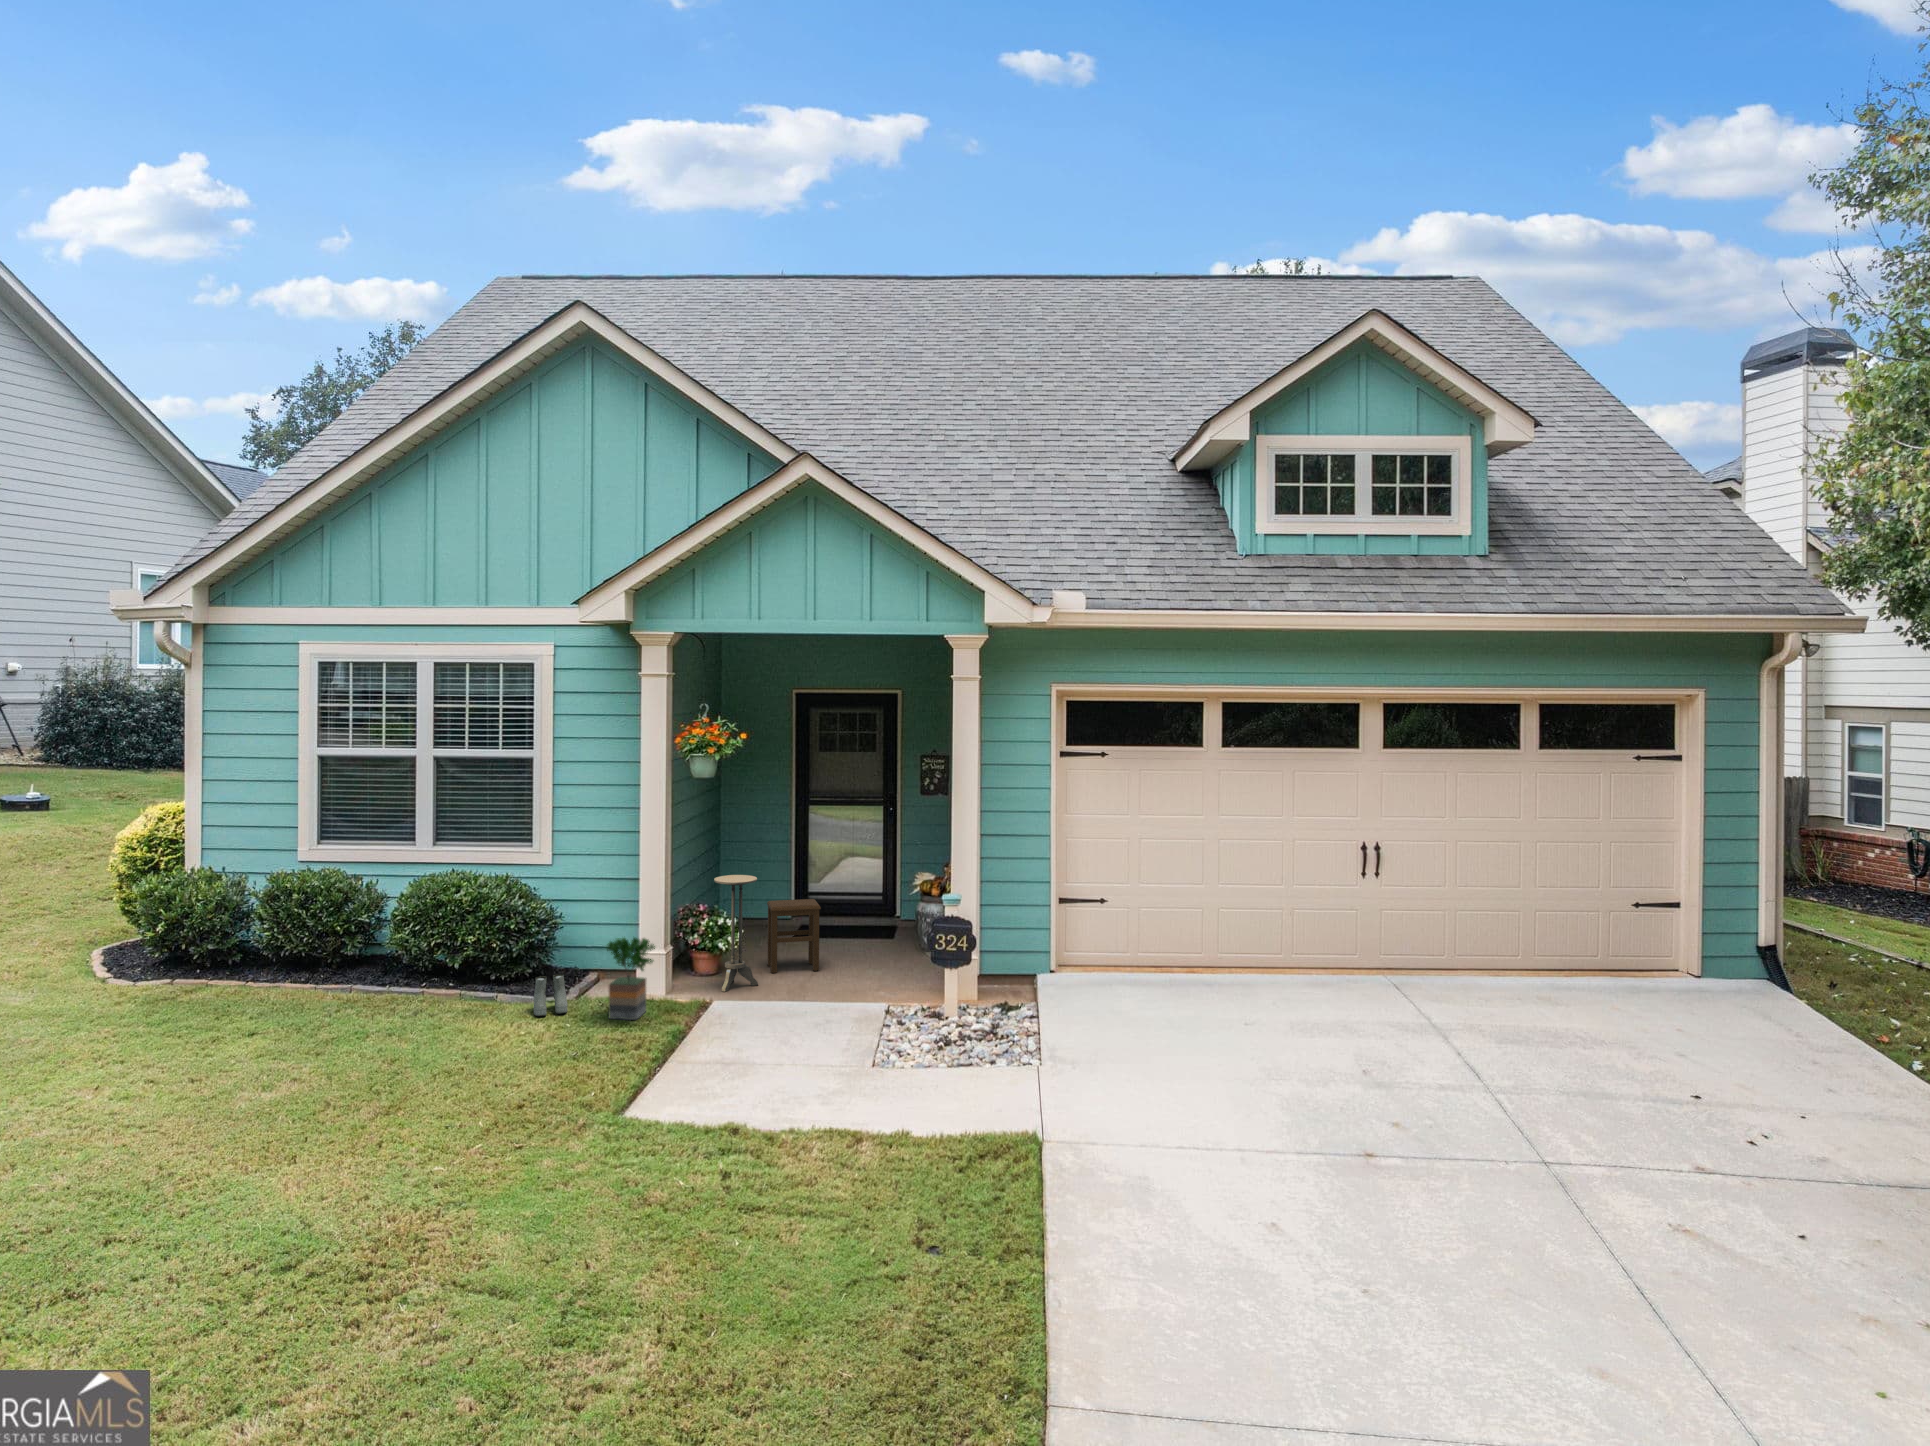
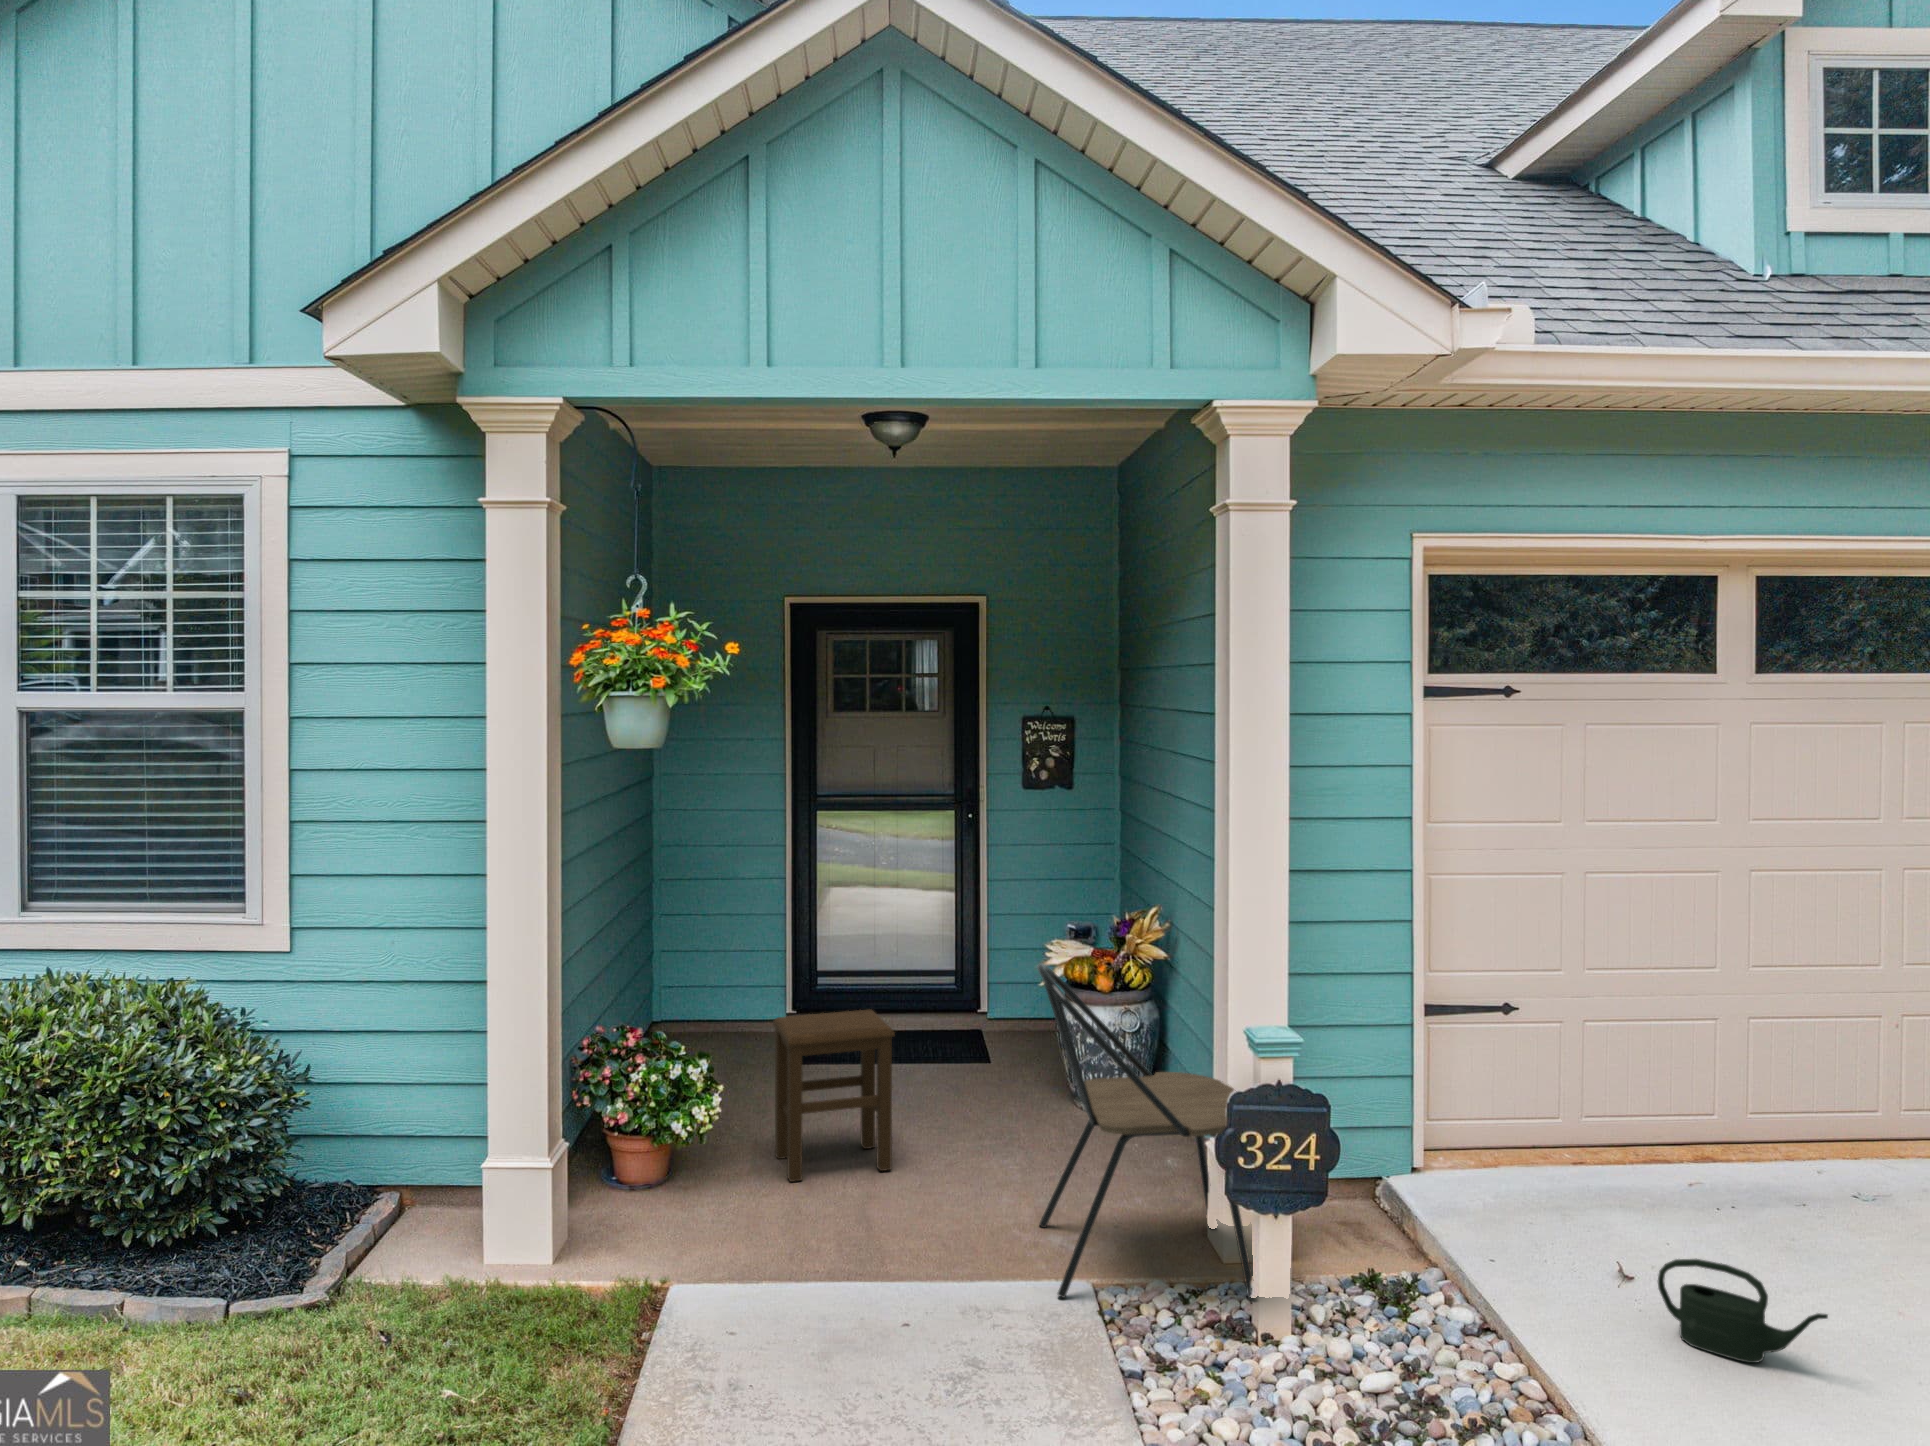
chair: none [869,872,955,1008] -> present [1037,964,1252,1298]
side table: present [714,875,758,992] -> none [667,970,770,1254]
potted tree: present [607,938,655,1020] -> none [390,1154,531,1388]
boots: present [534,974,568,1016] -> none [199,1252,295,1386]
watering can: none [1097,987,1145,1024] -> present [1658,1259,1828,1363]

